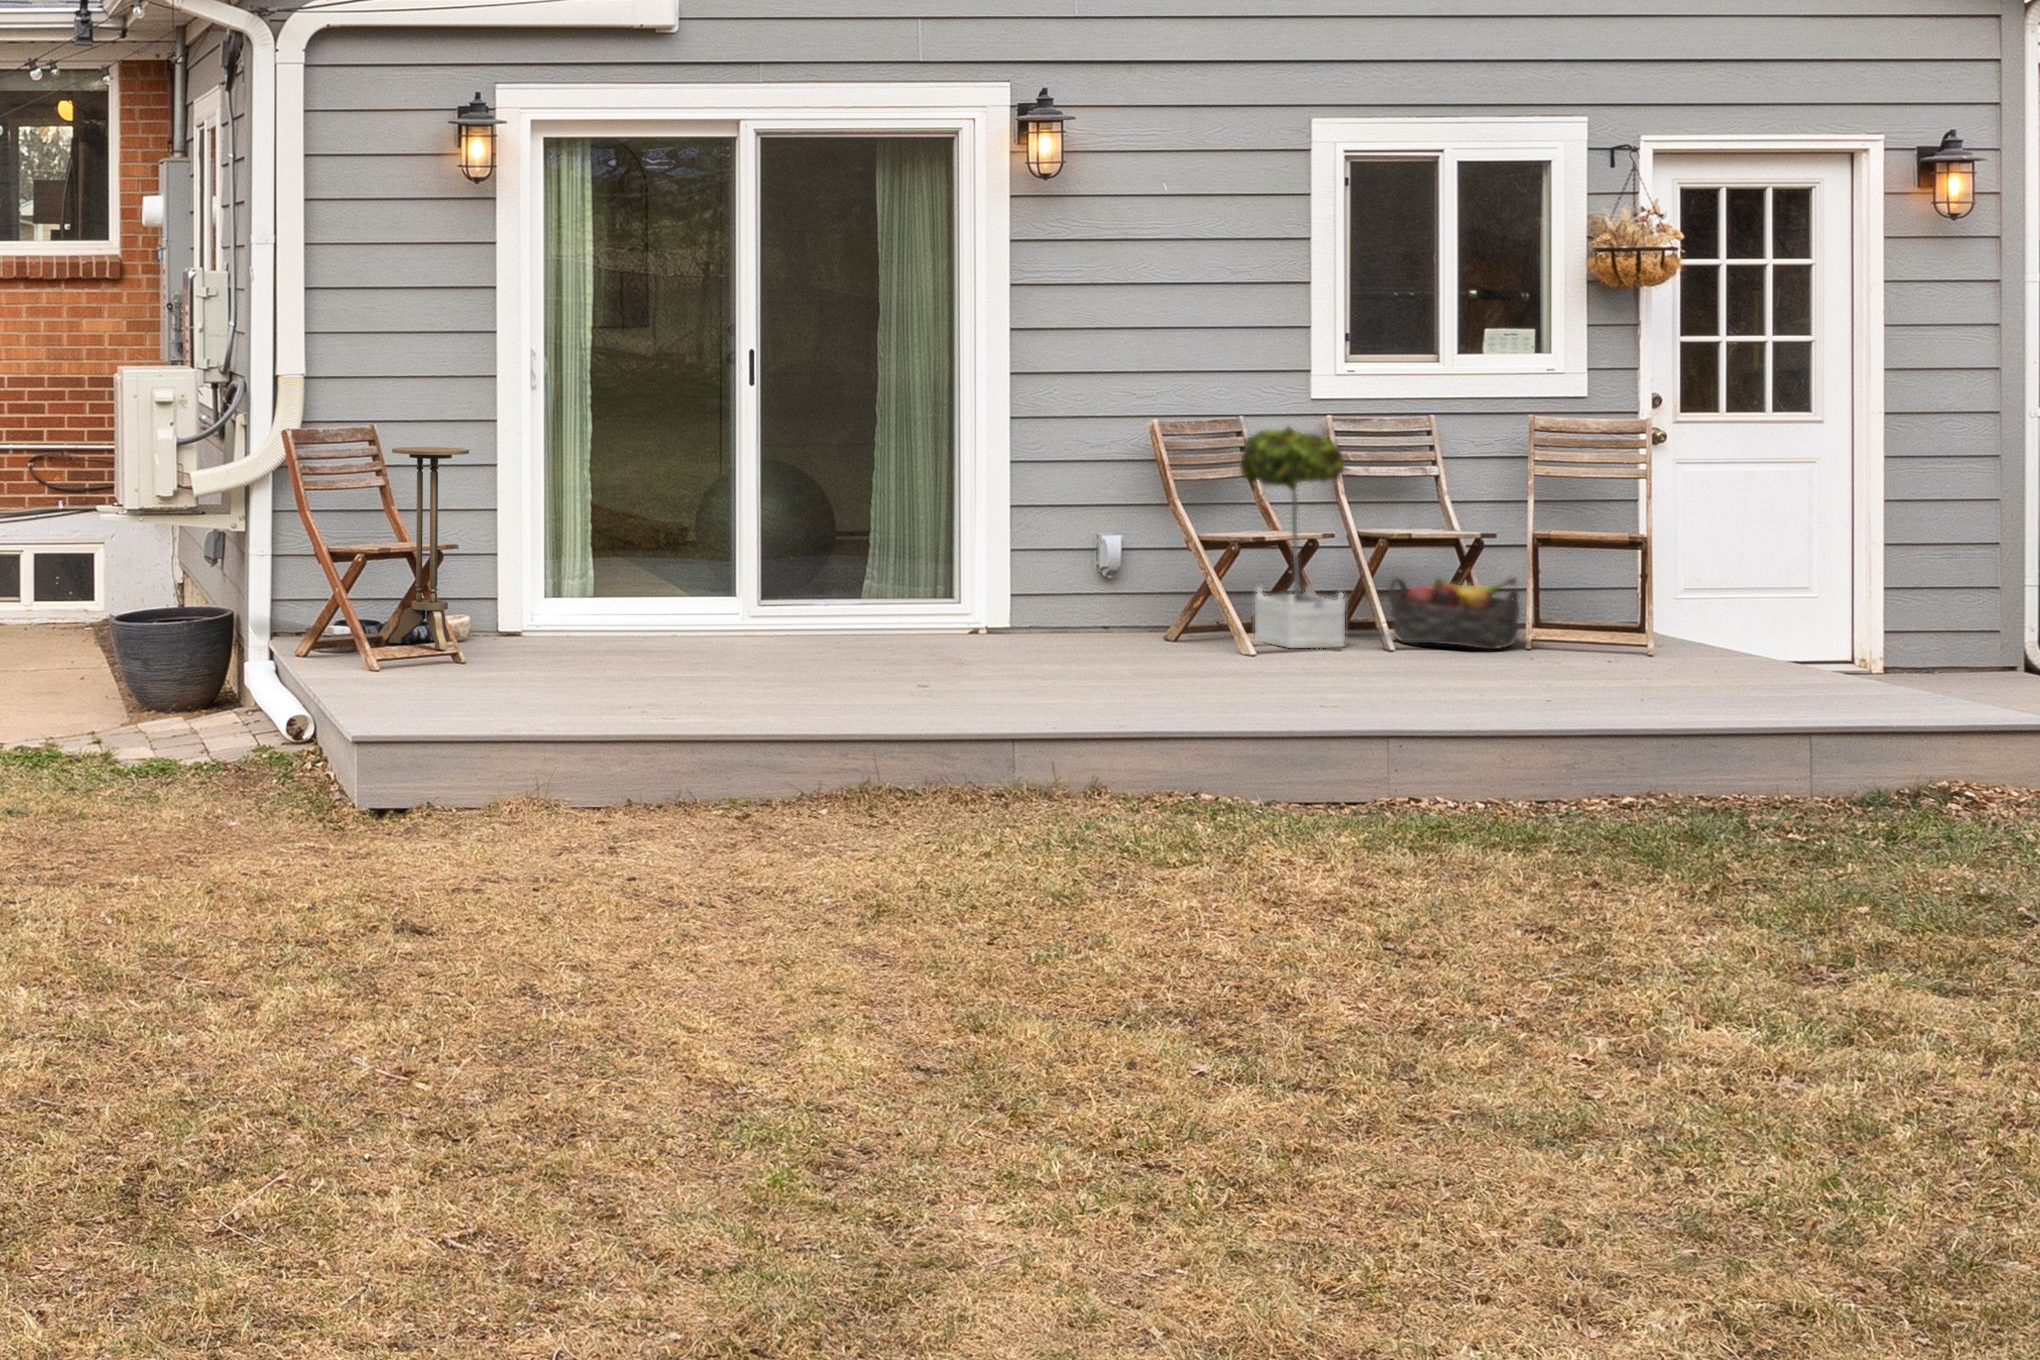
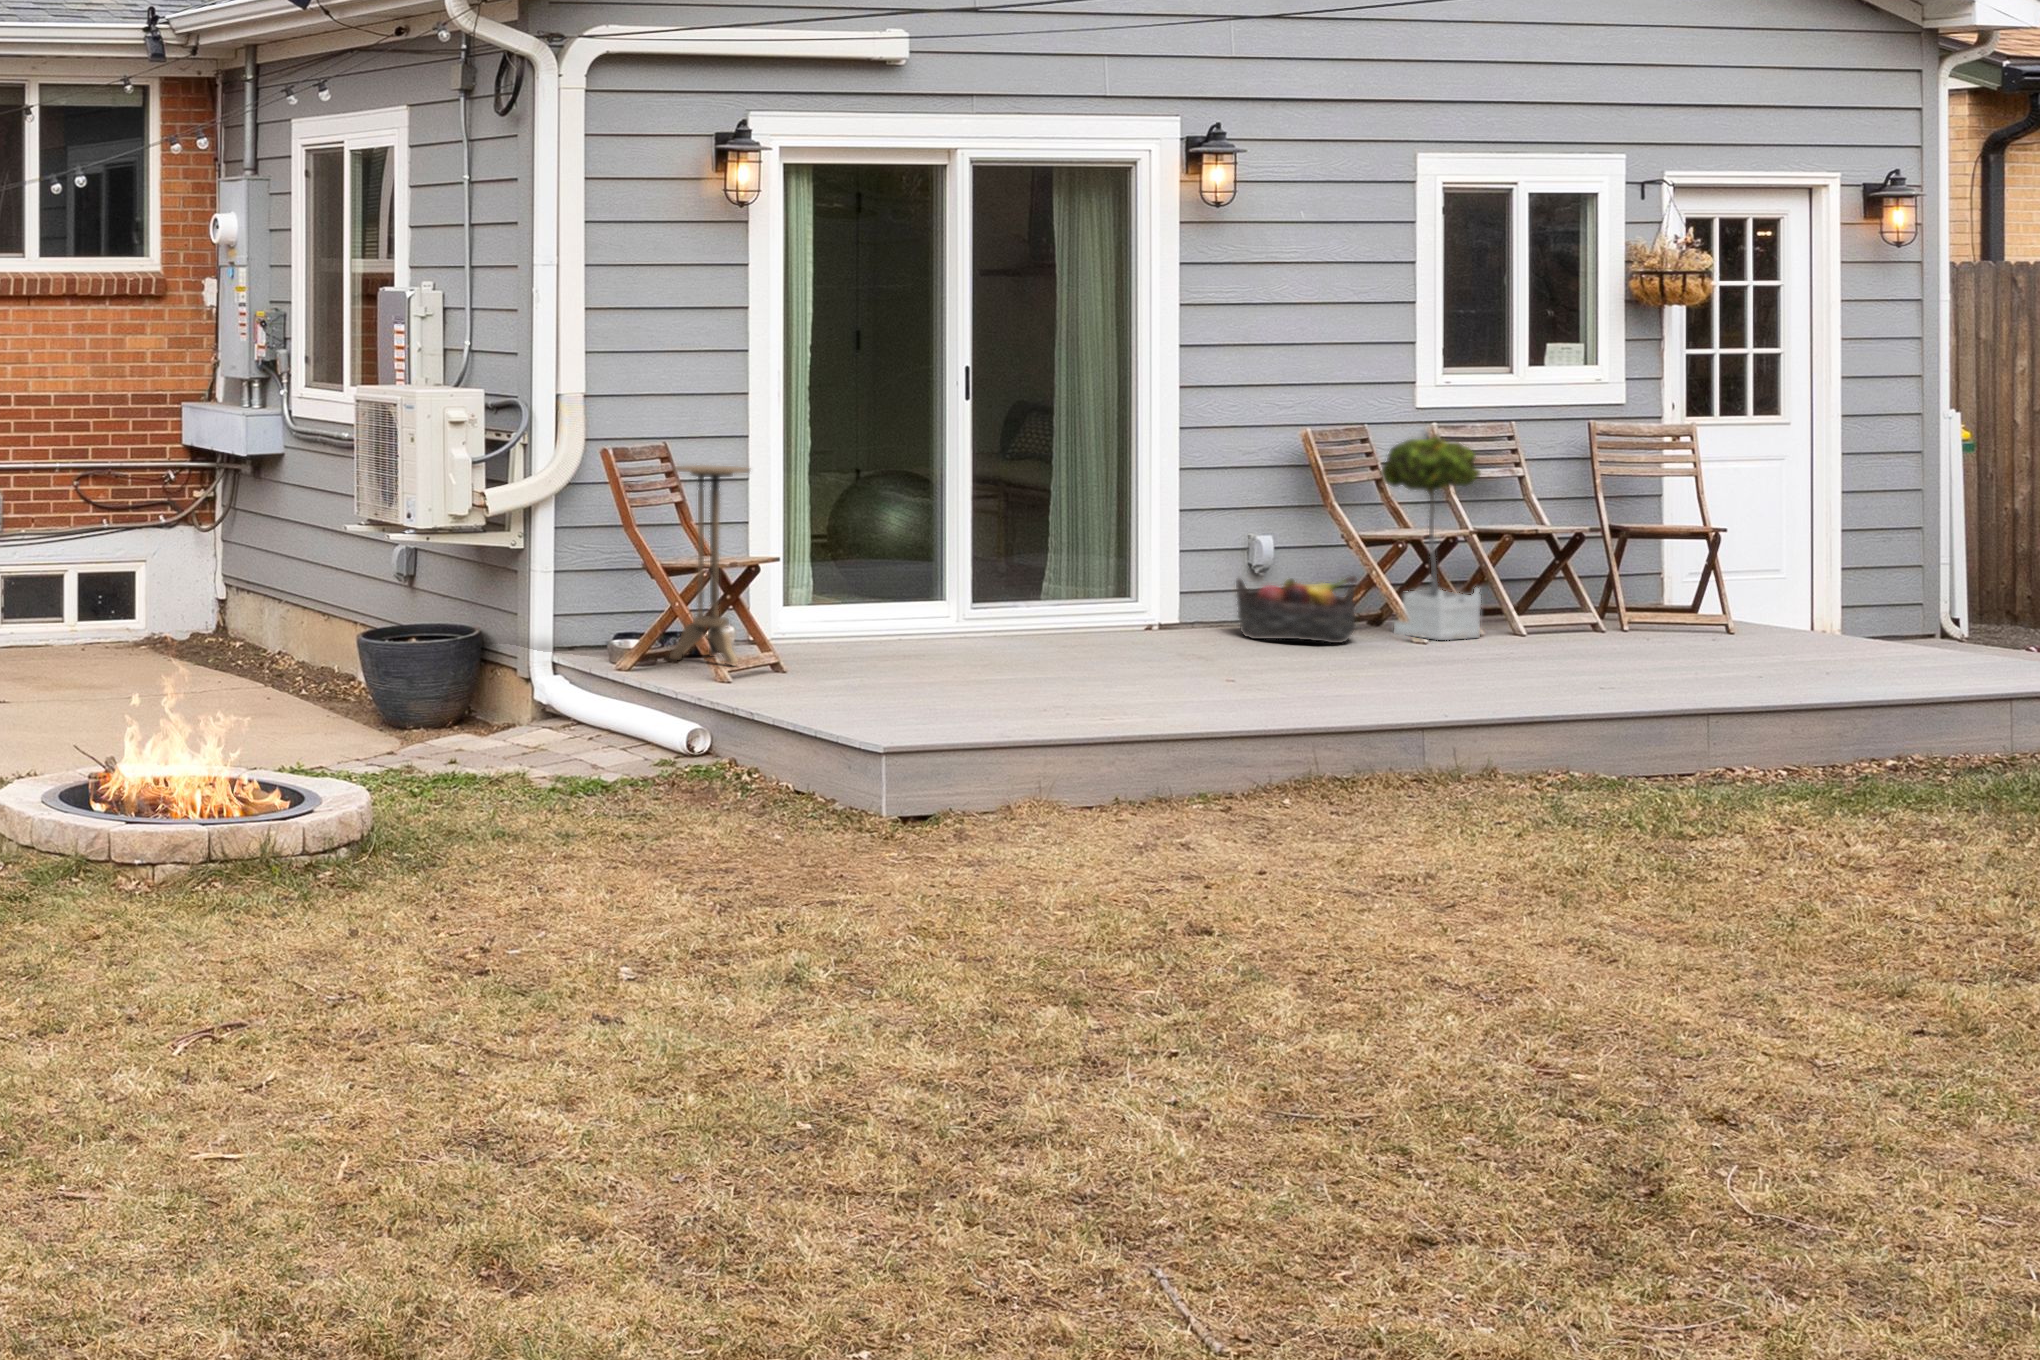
basket: present [1390,577,1520,649] -> present [1236,576,1356,643]

